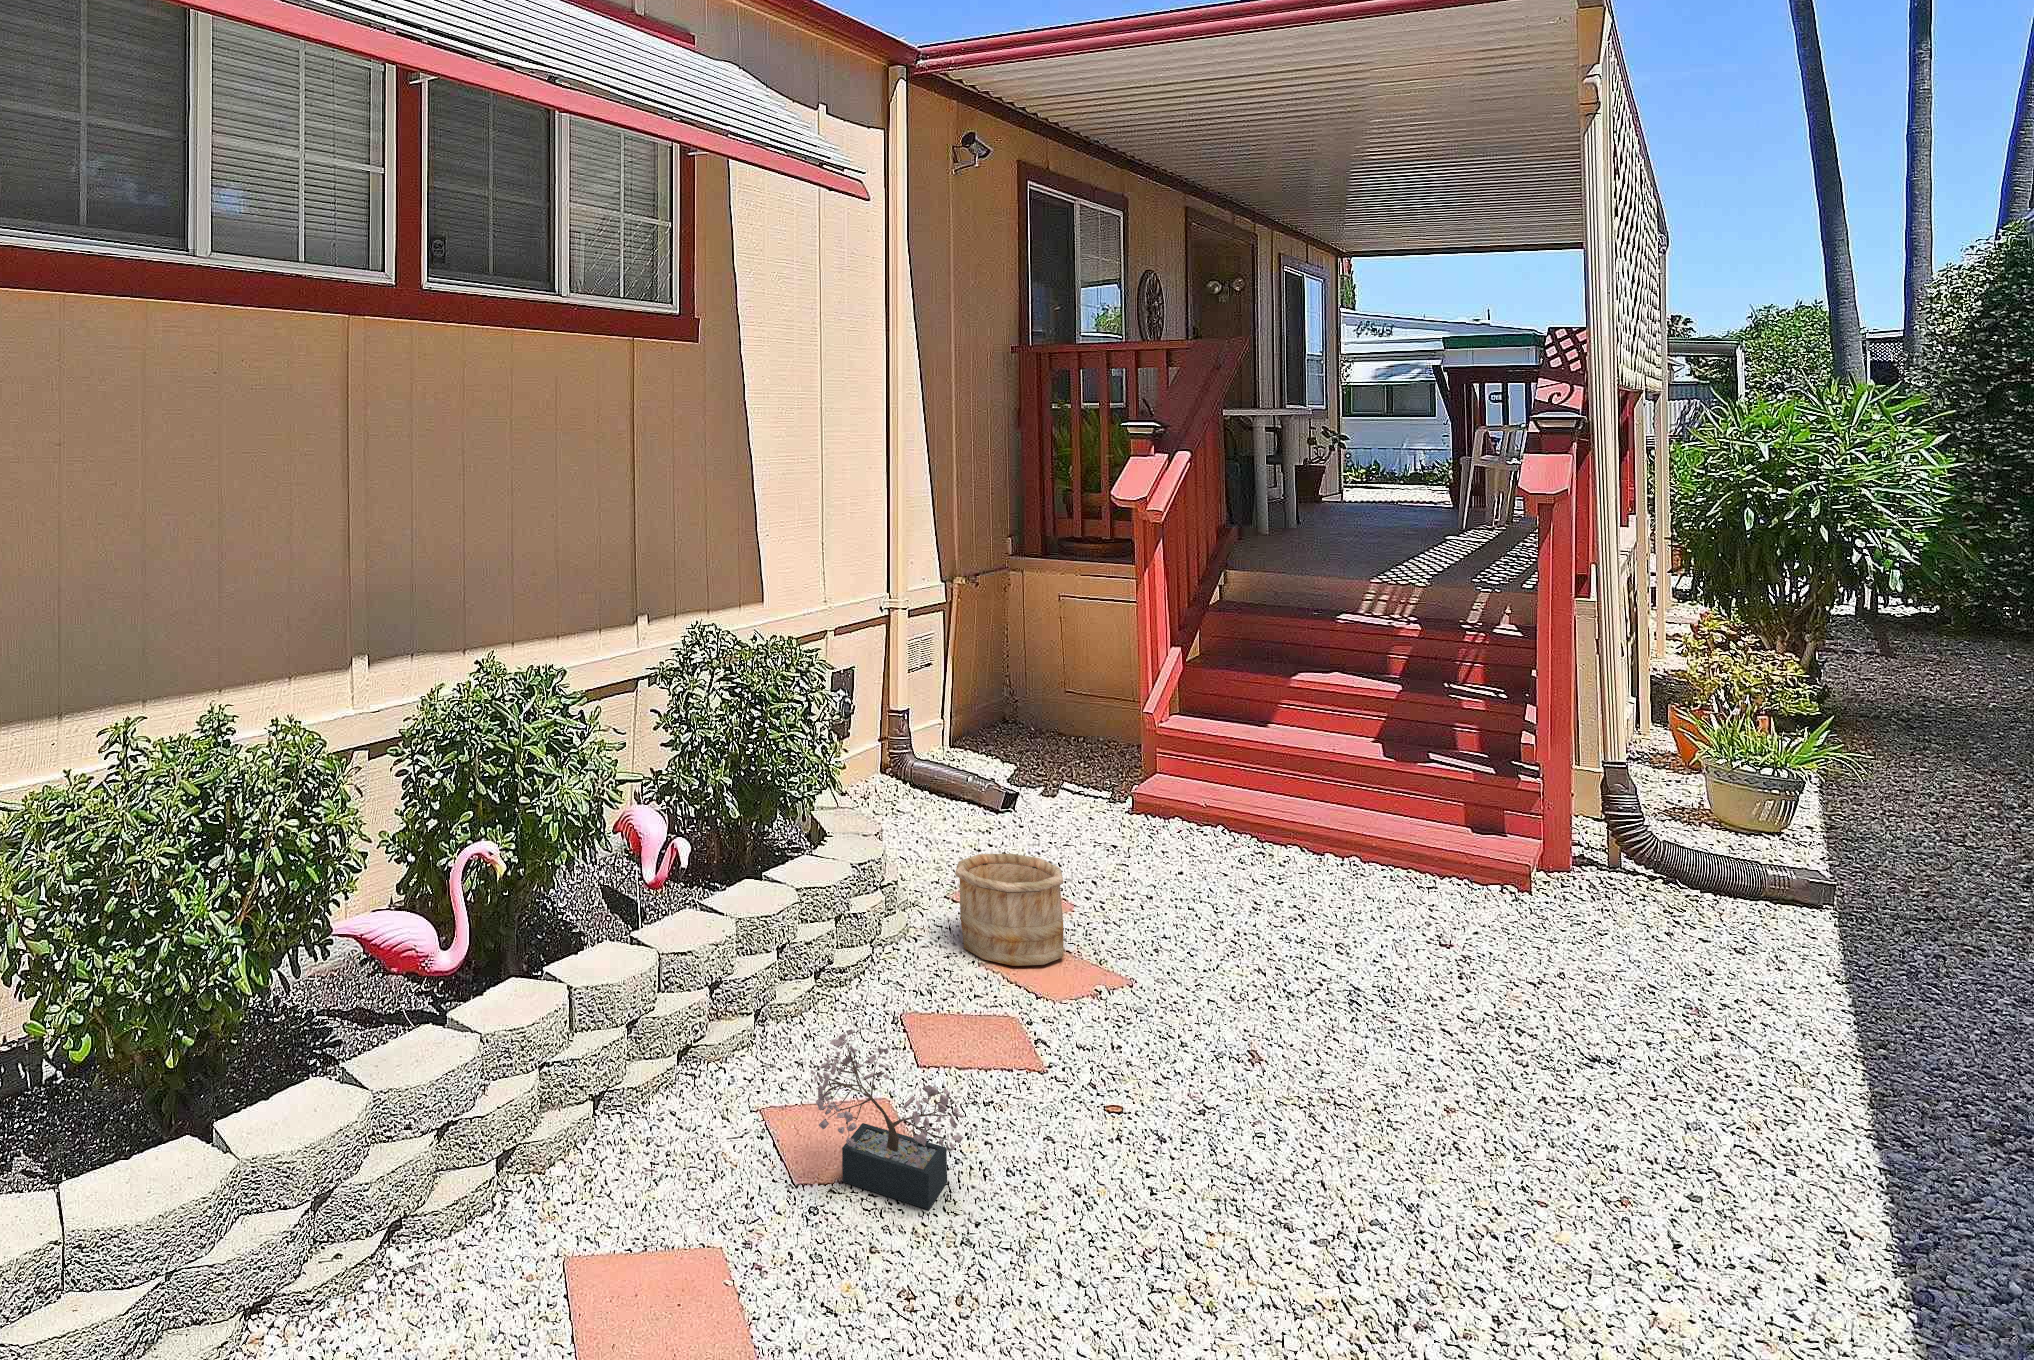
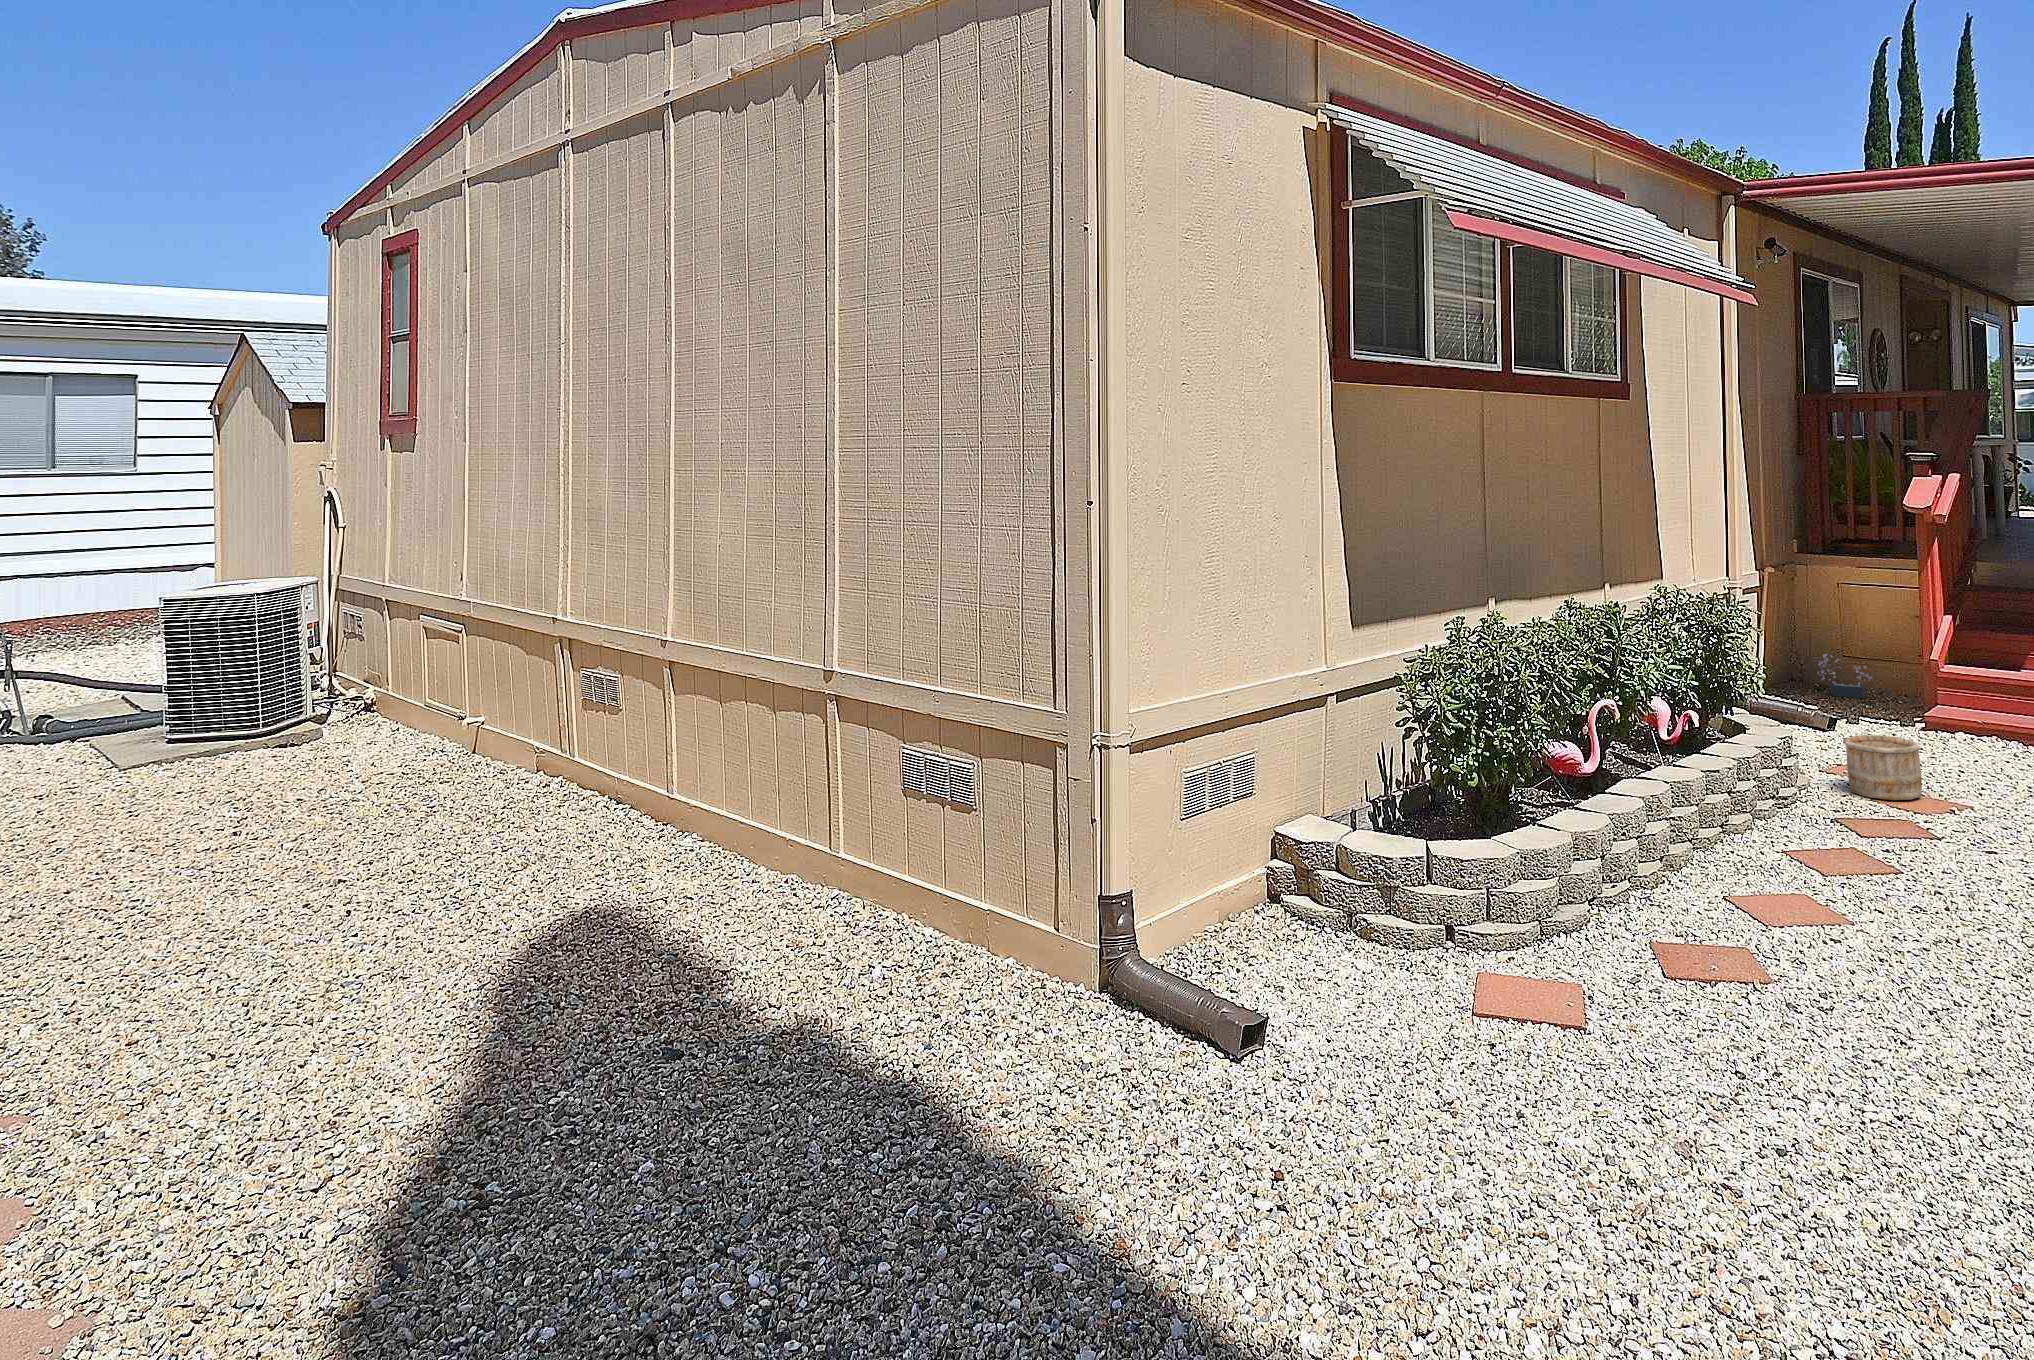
decorative plant: present [811,1030,964,1210] -> present [1817,654,1872,698]

